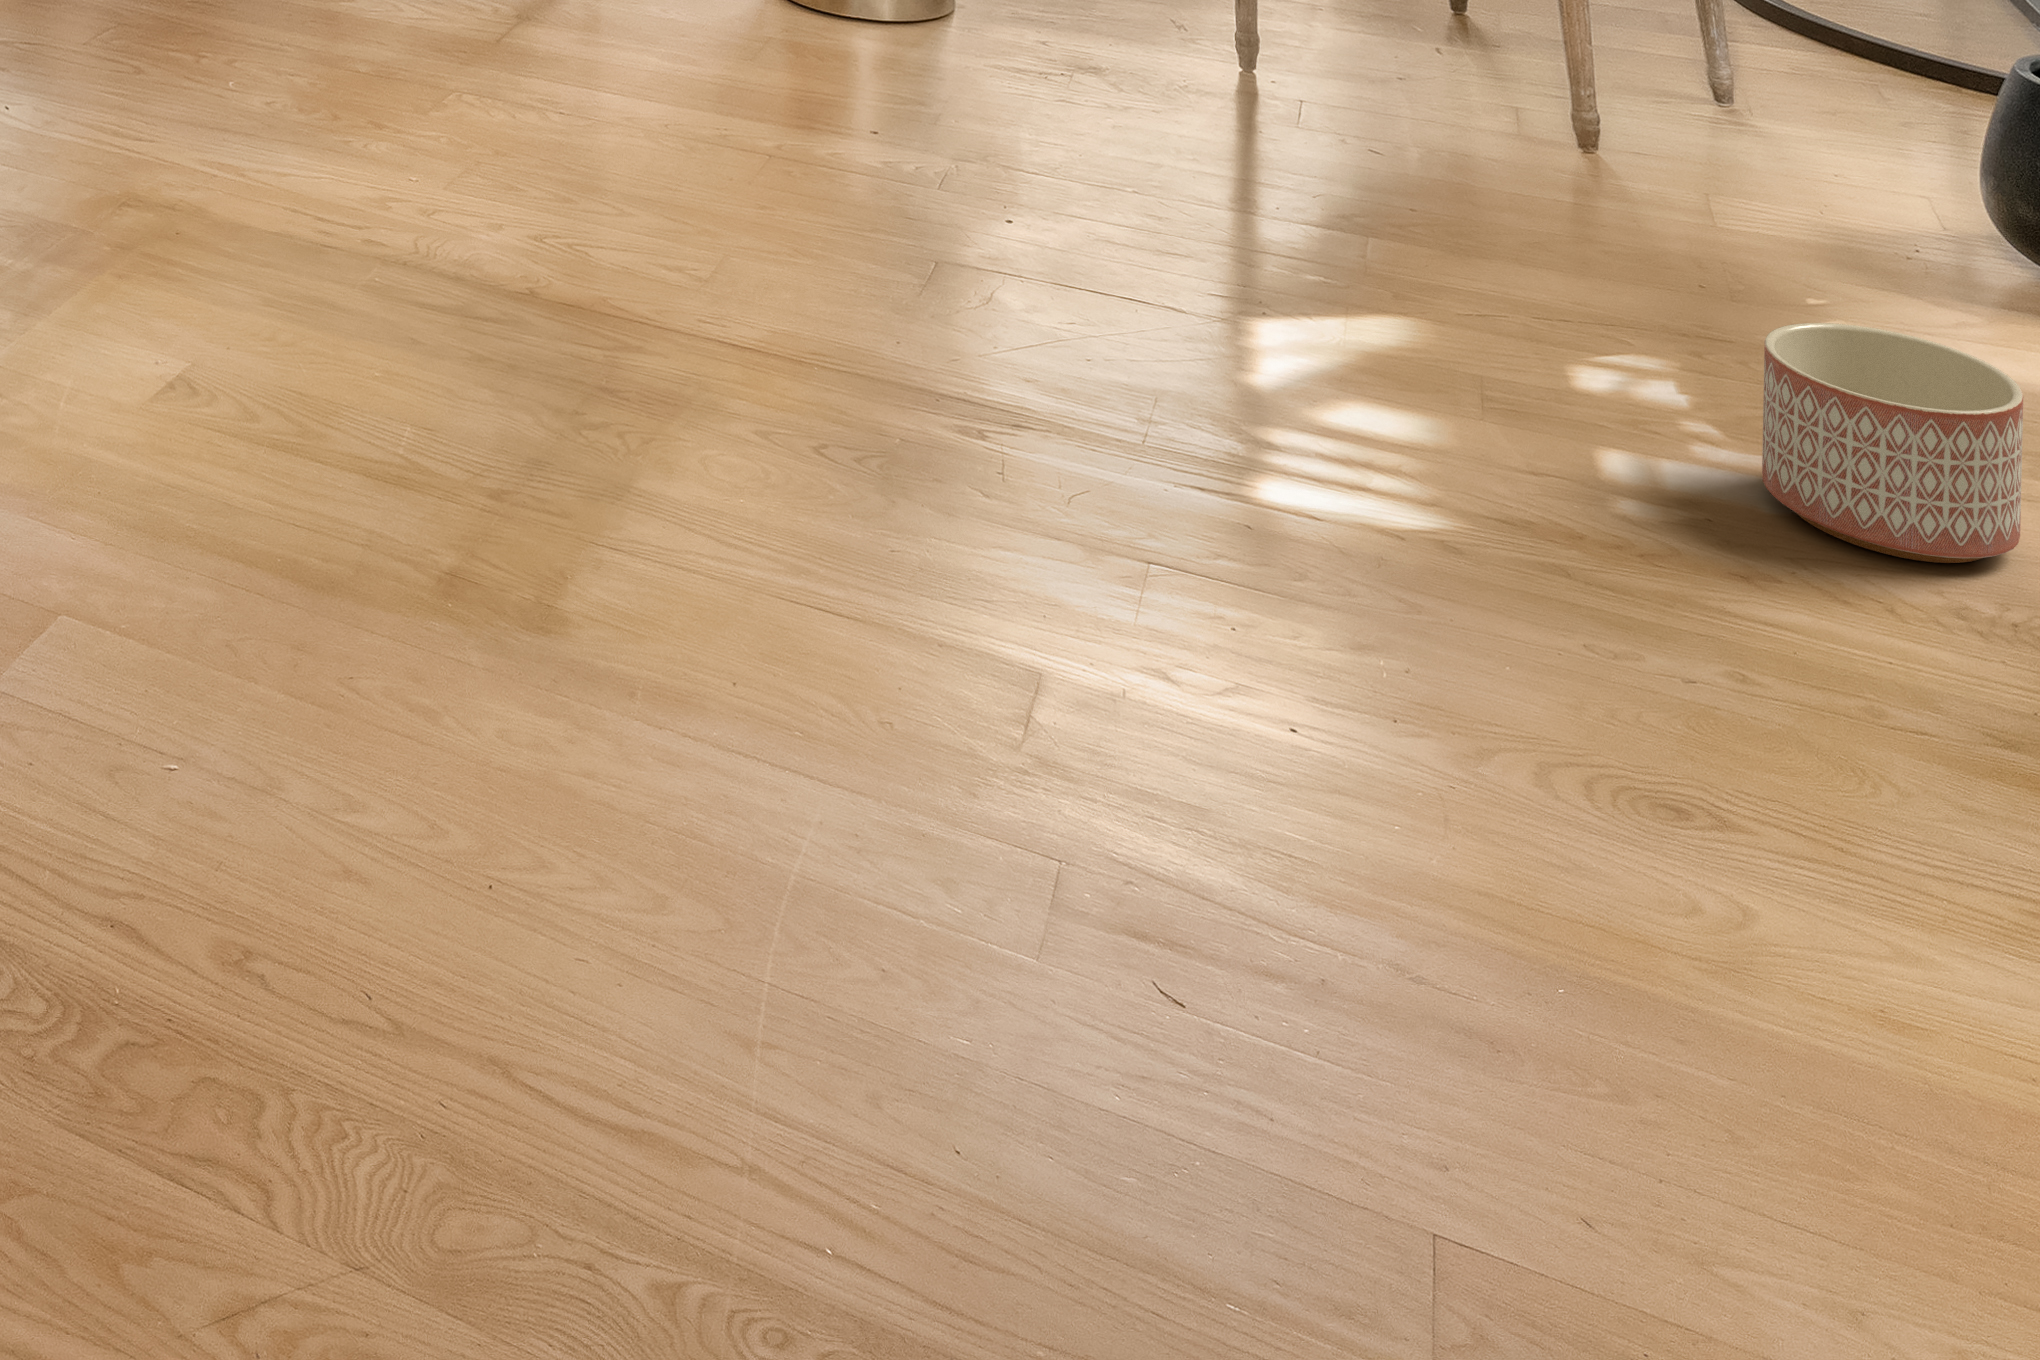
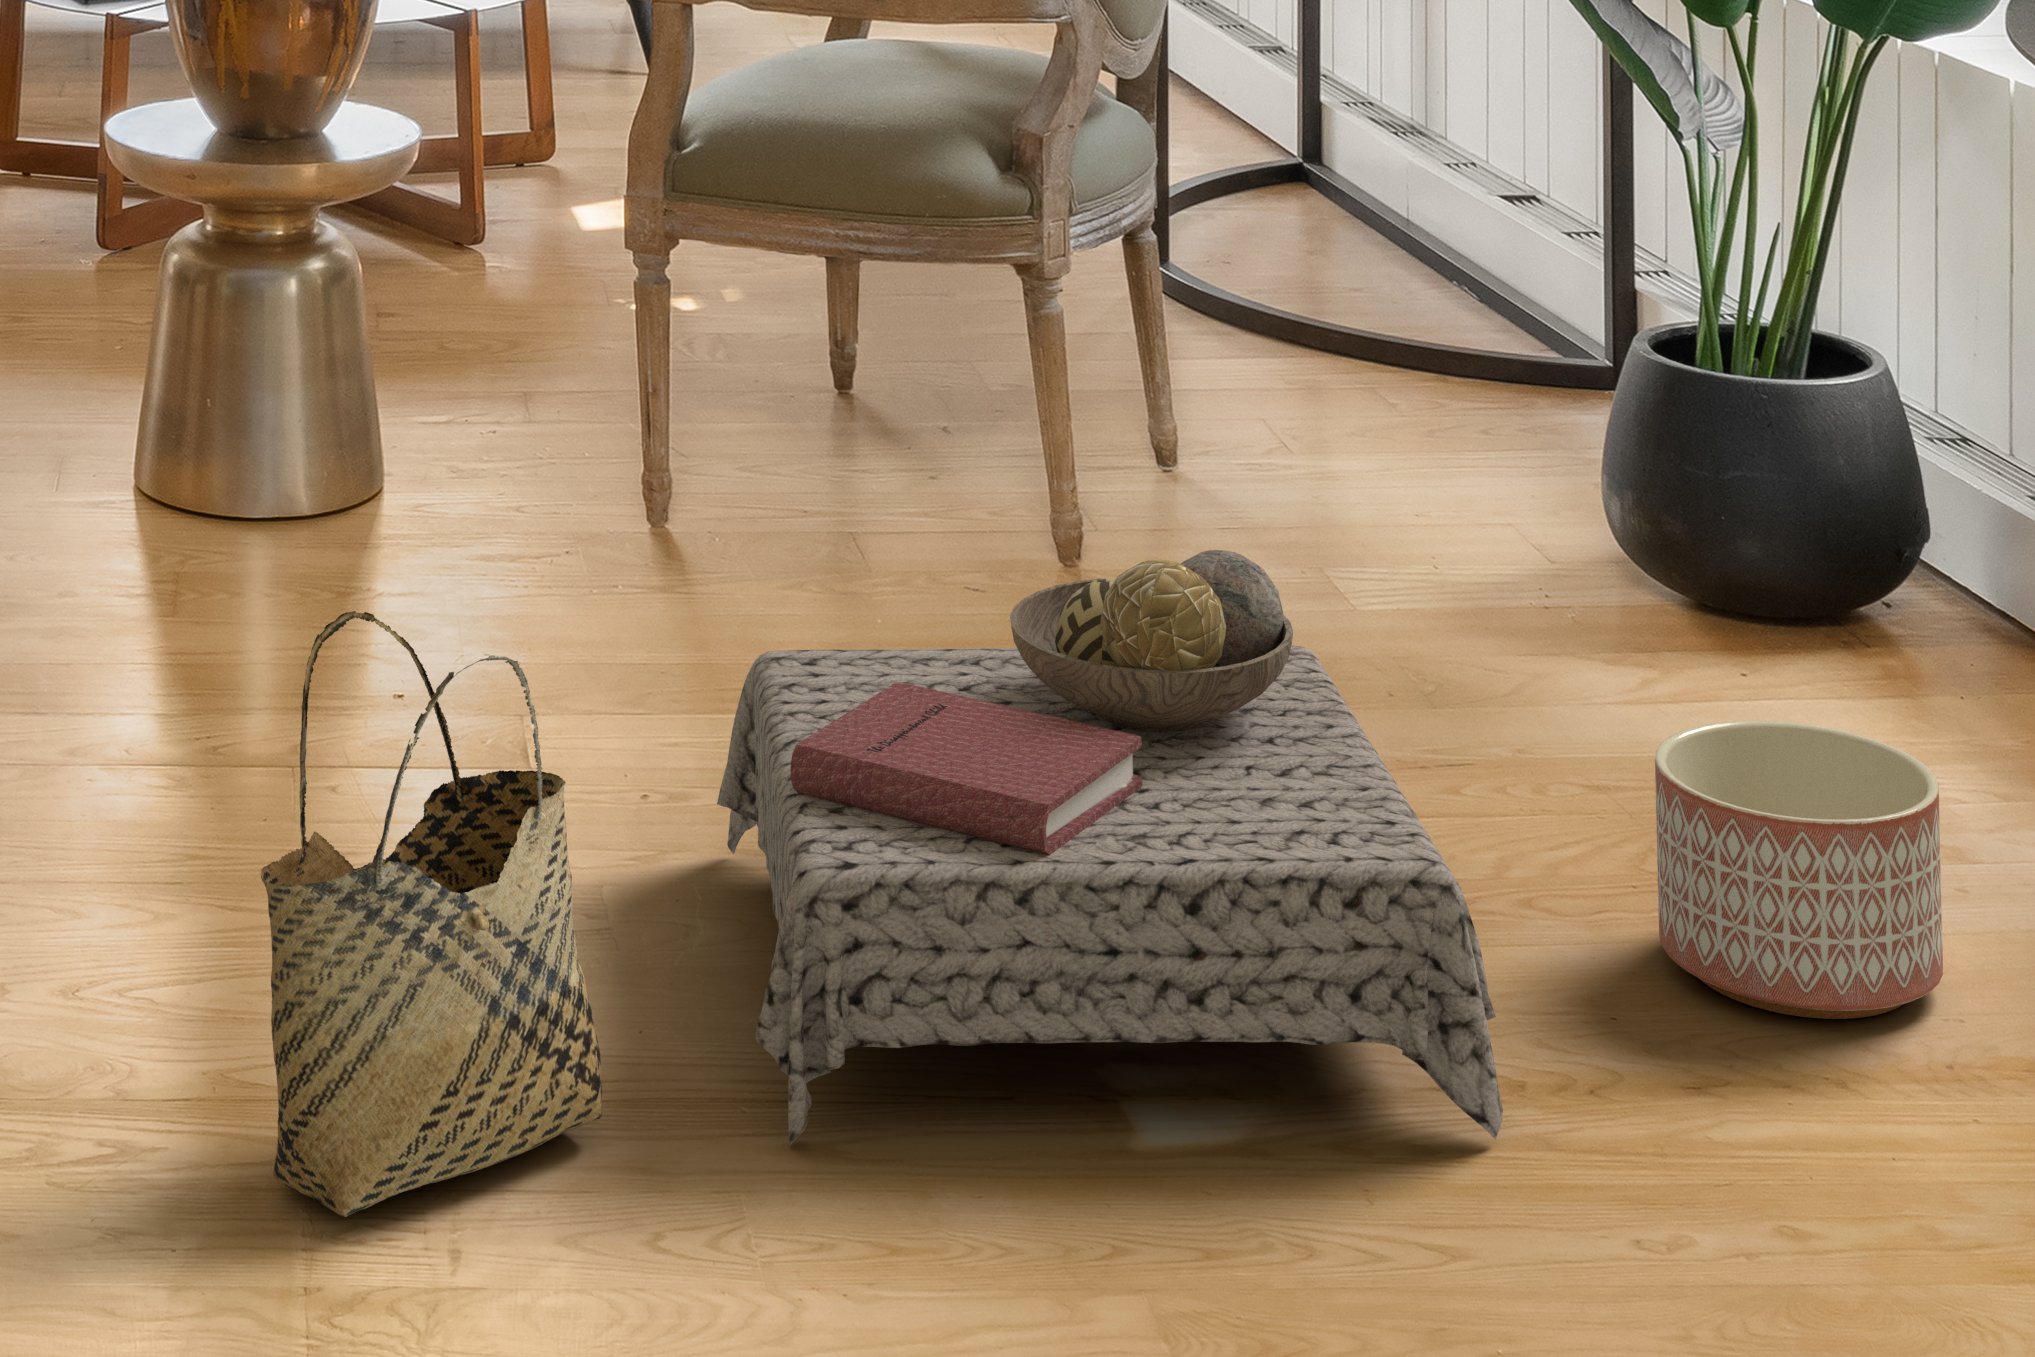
woven basket: none [623,40,861,400] -> present [261,611,603,1217]
ottoman: none [973,117,1547,557] -> present [717,550,1503,1146]

